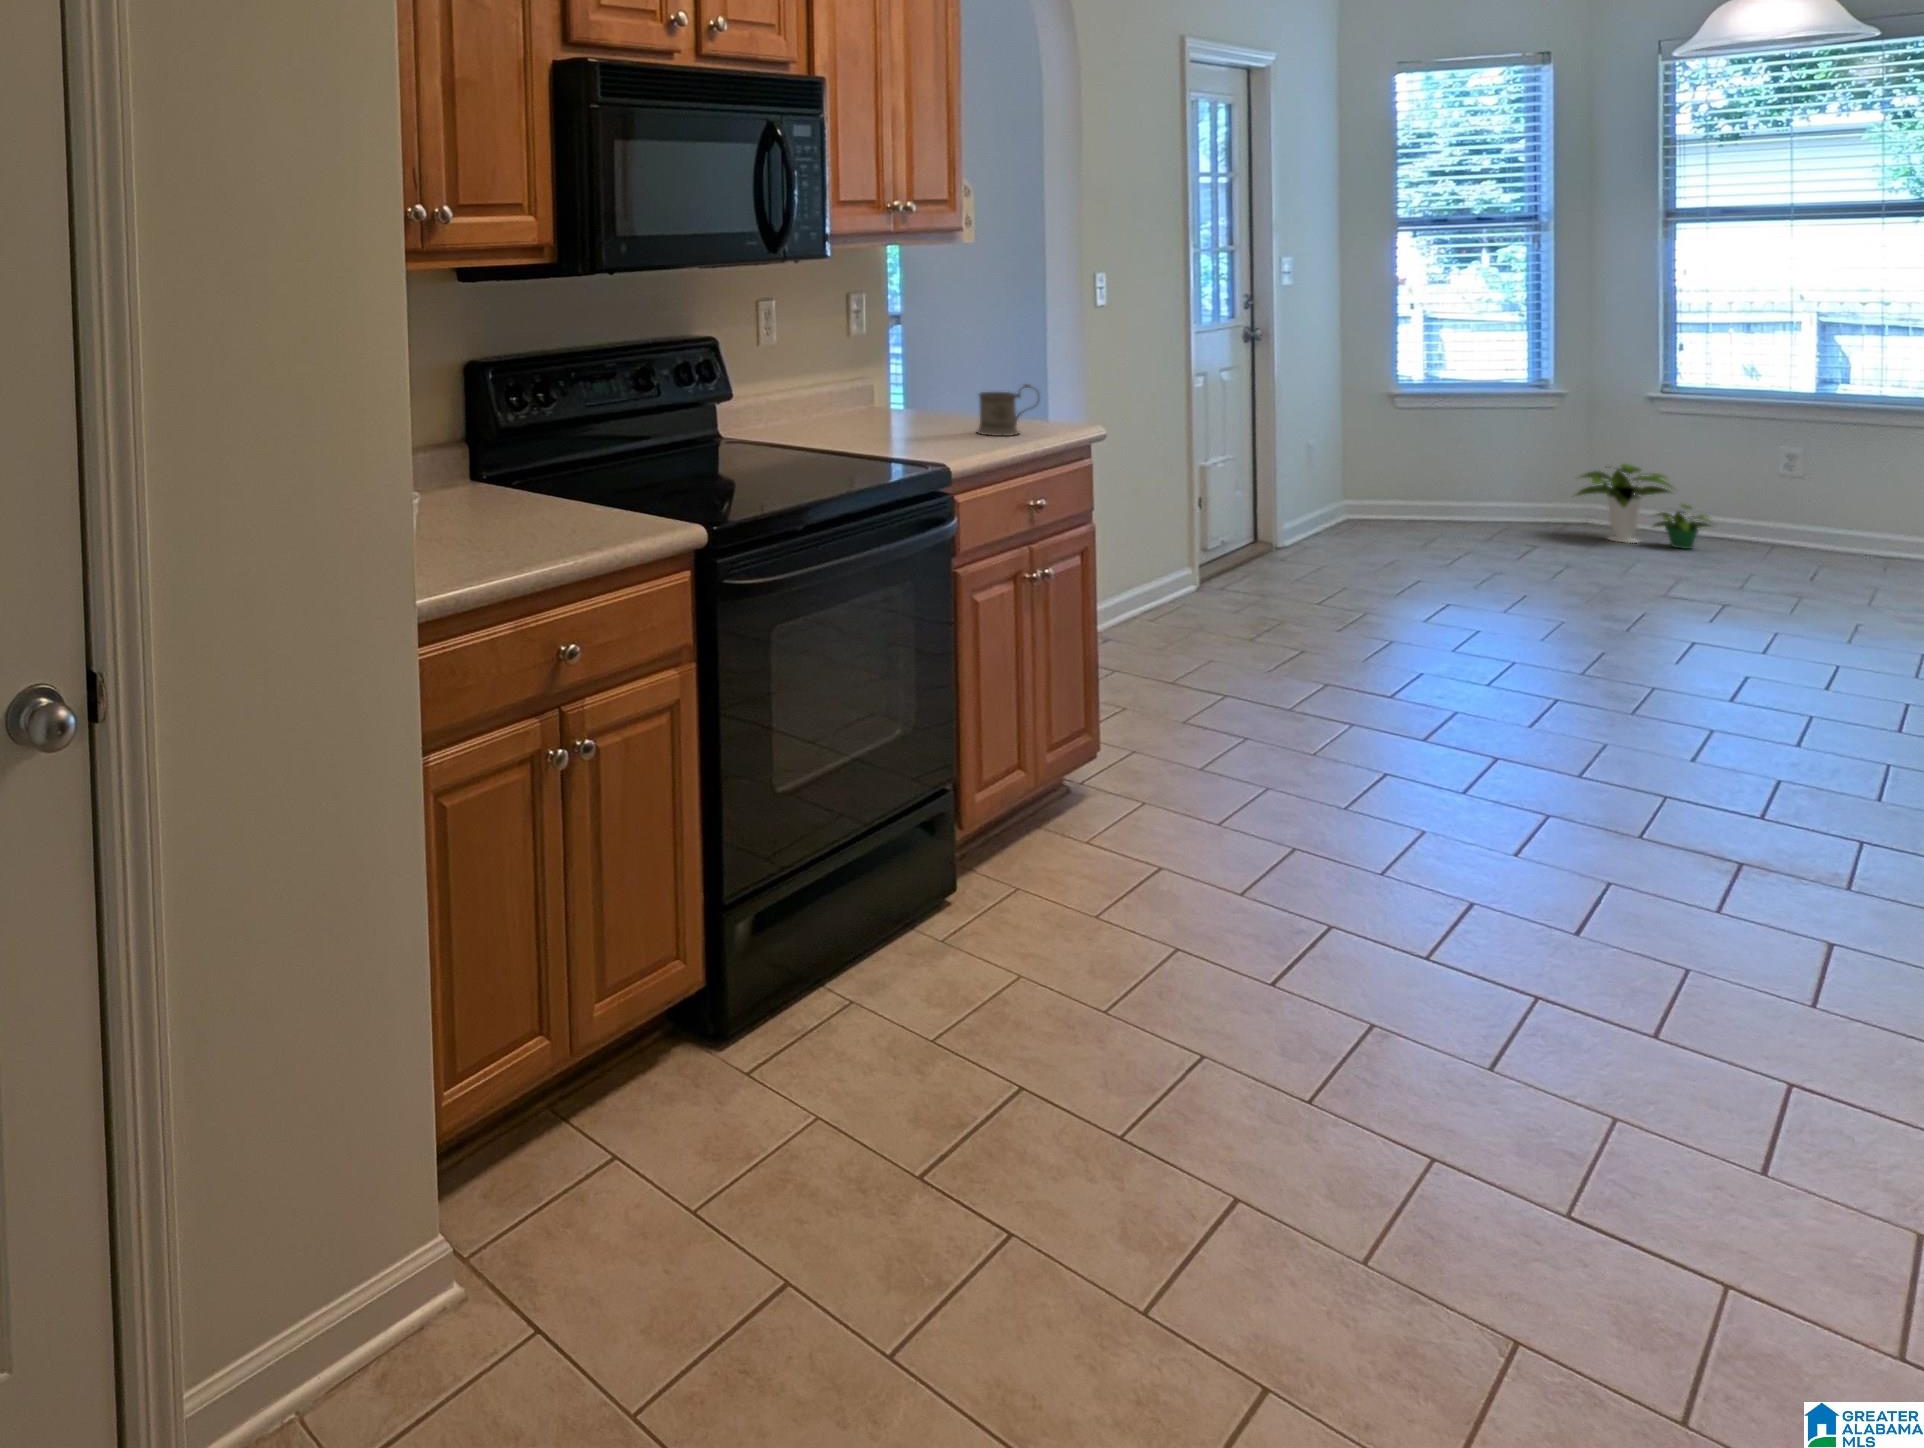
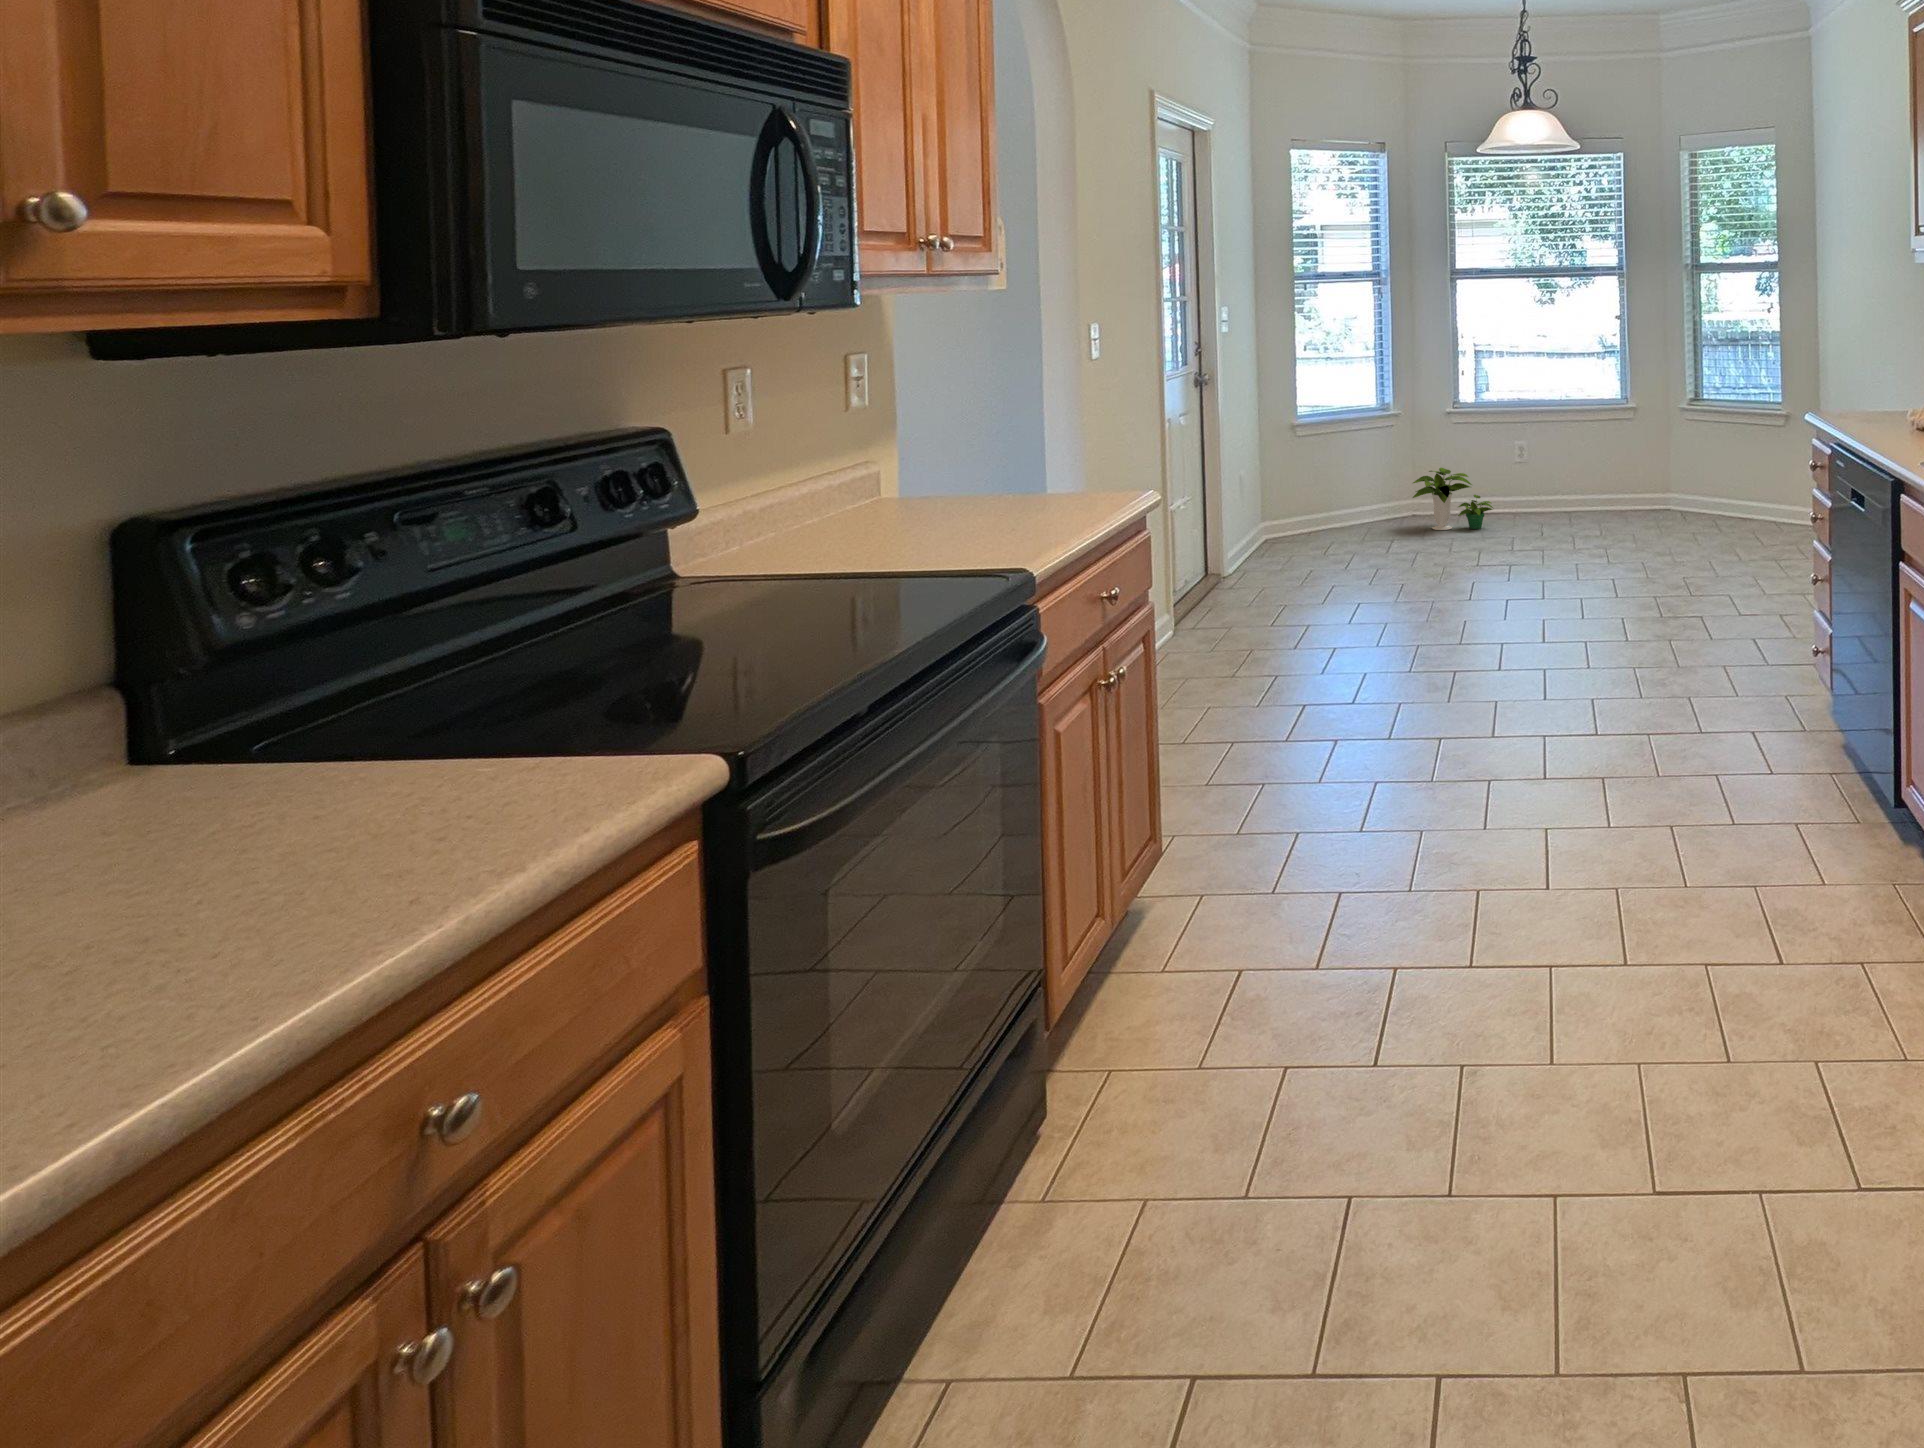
mug: present [976,384,1039,436] -> none [1027,456,1100,522]

